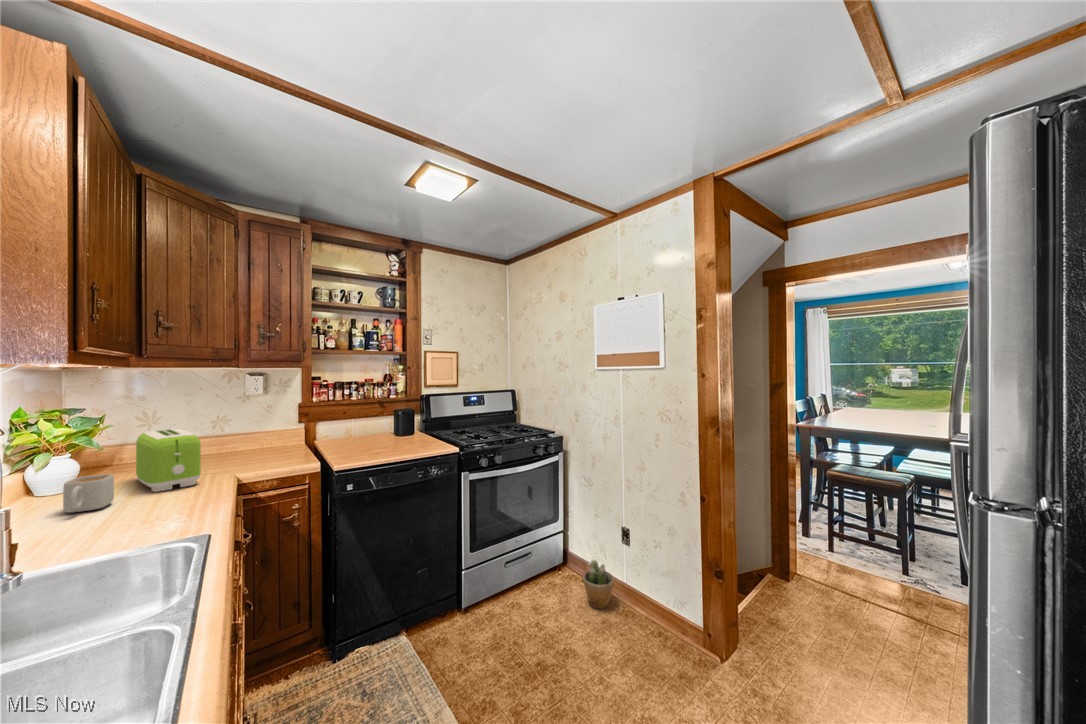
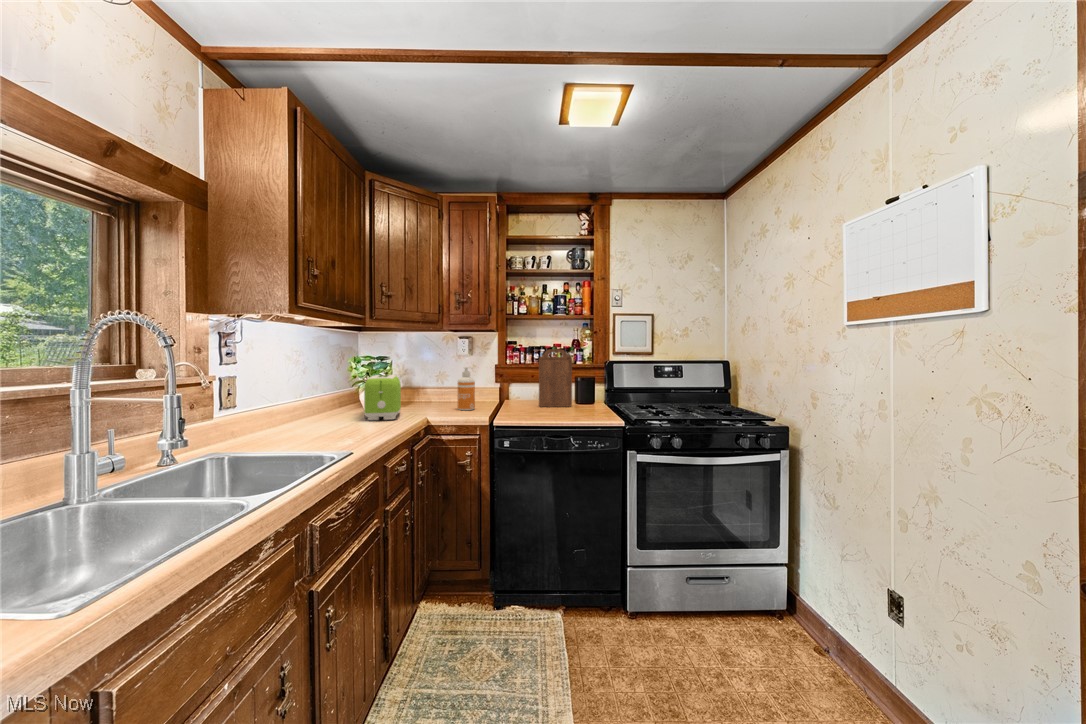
cutting board: none [357,386,391,444] -> present [539,349,572,407]
soap dispenser: none [261,410,284,459] -> present [458,367,475,410]
mug: present [63,474,114,513] -> none [309,400,340,425]
potted plant: present [583,560,614,609] -> none [801,615,860,696]

